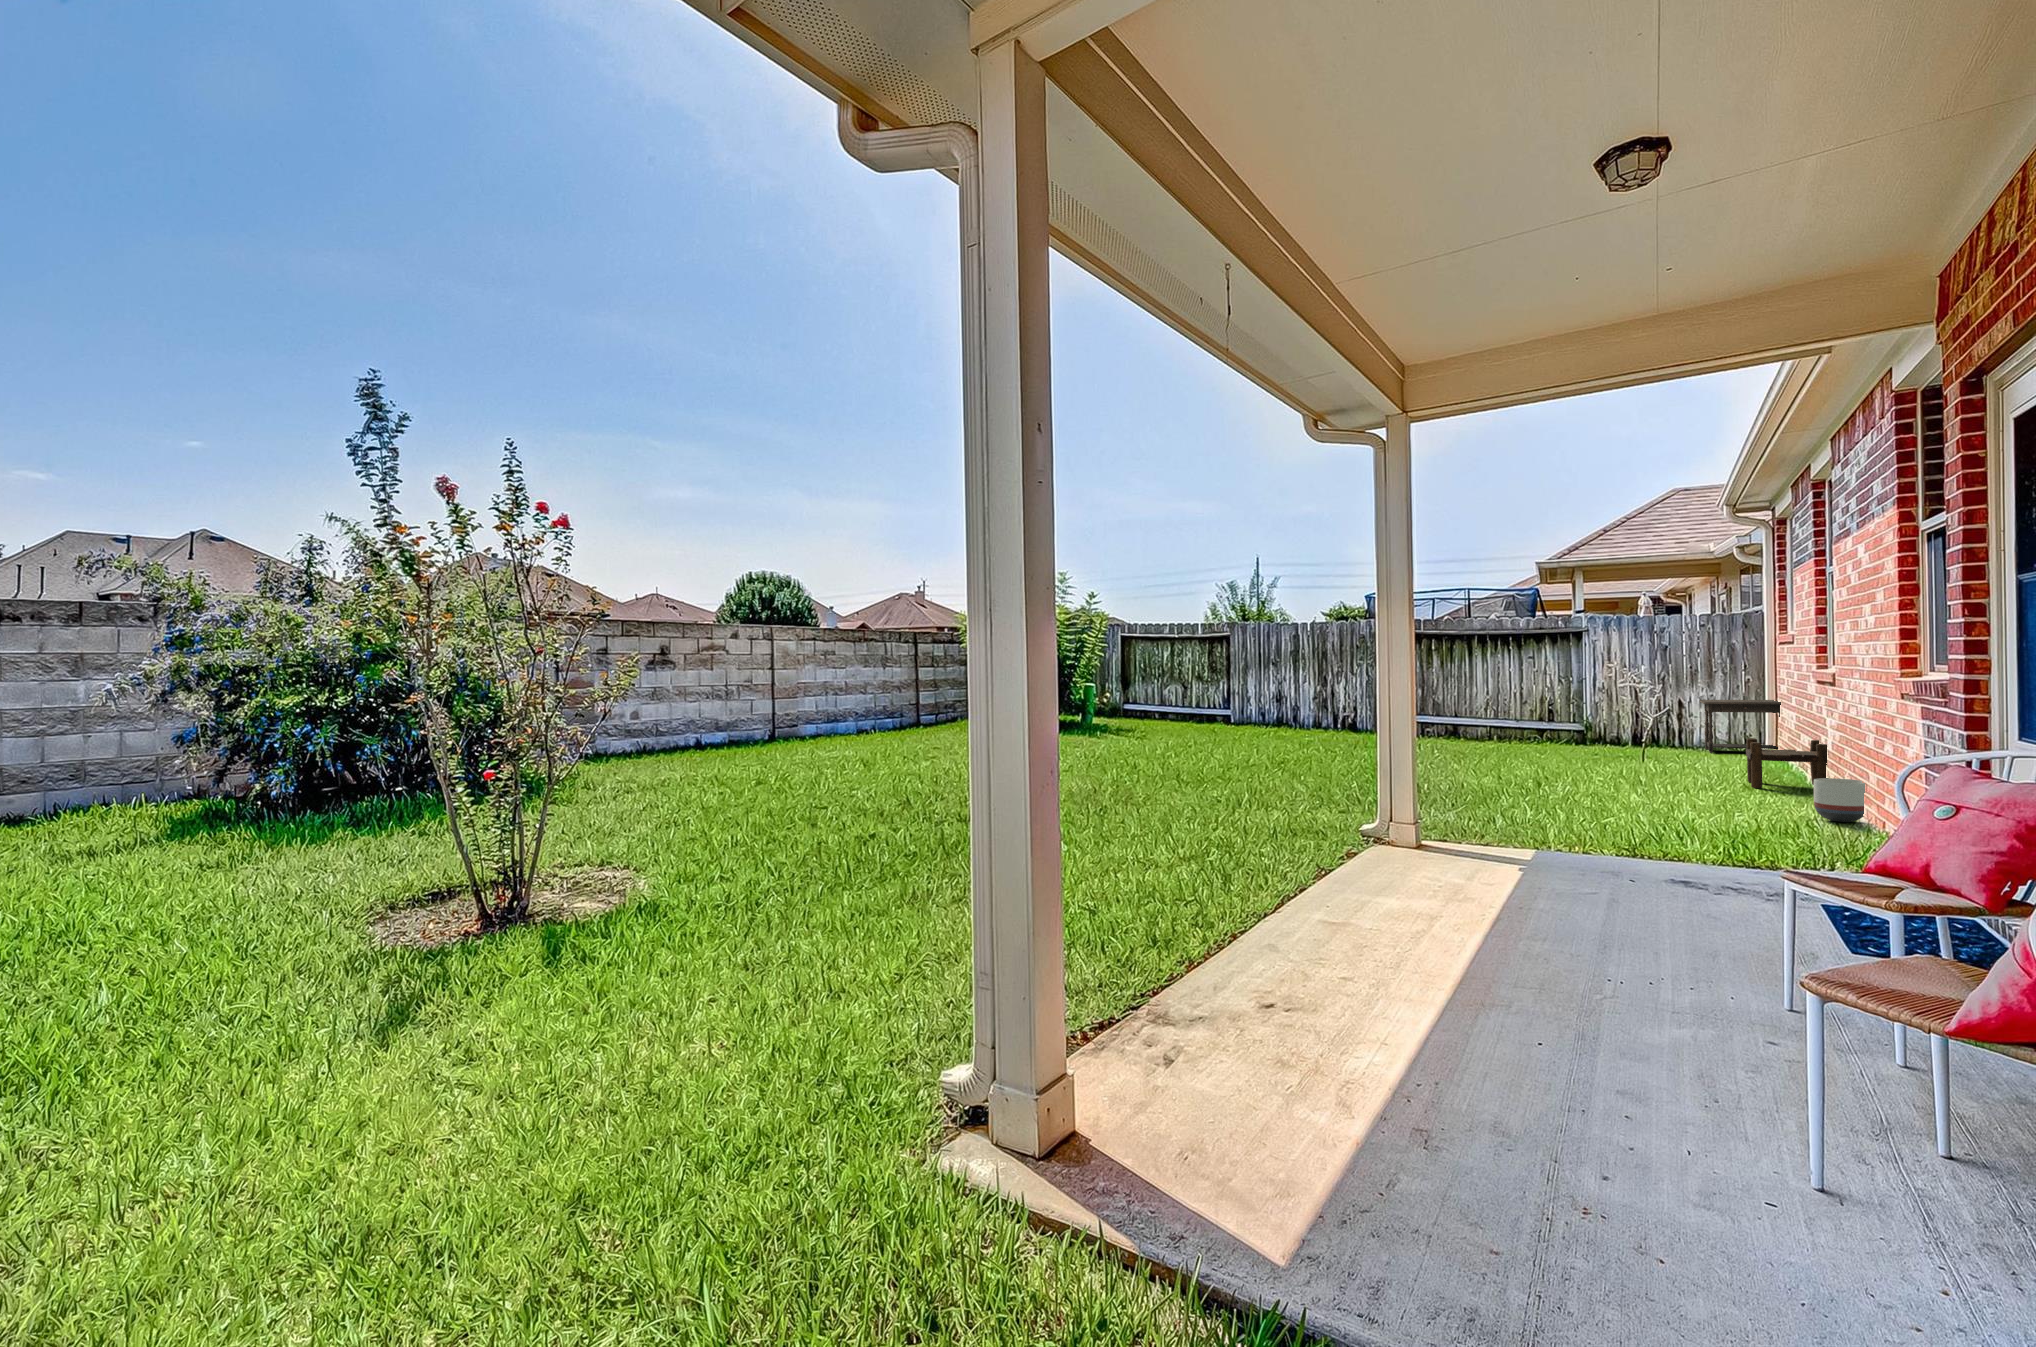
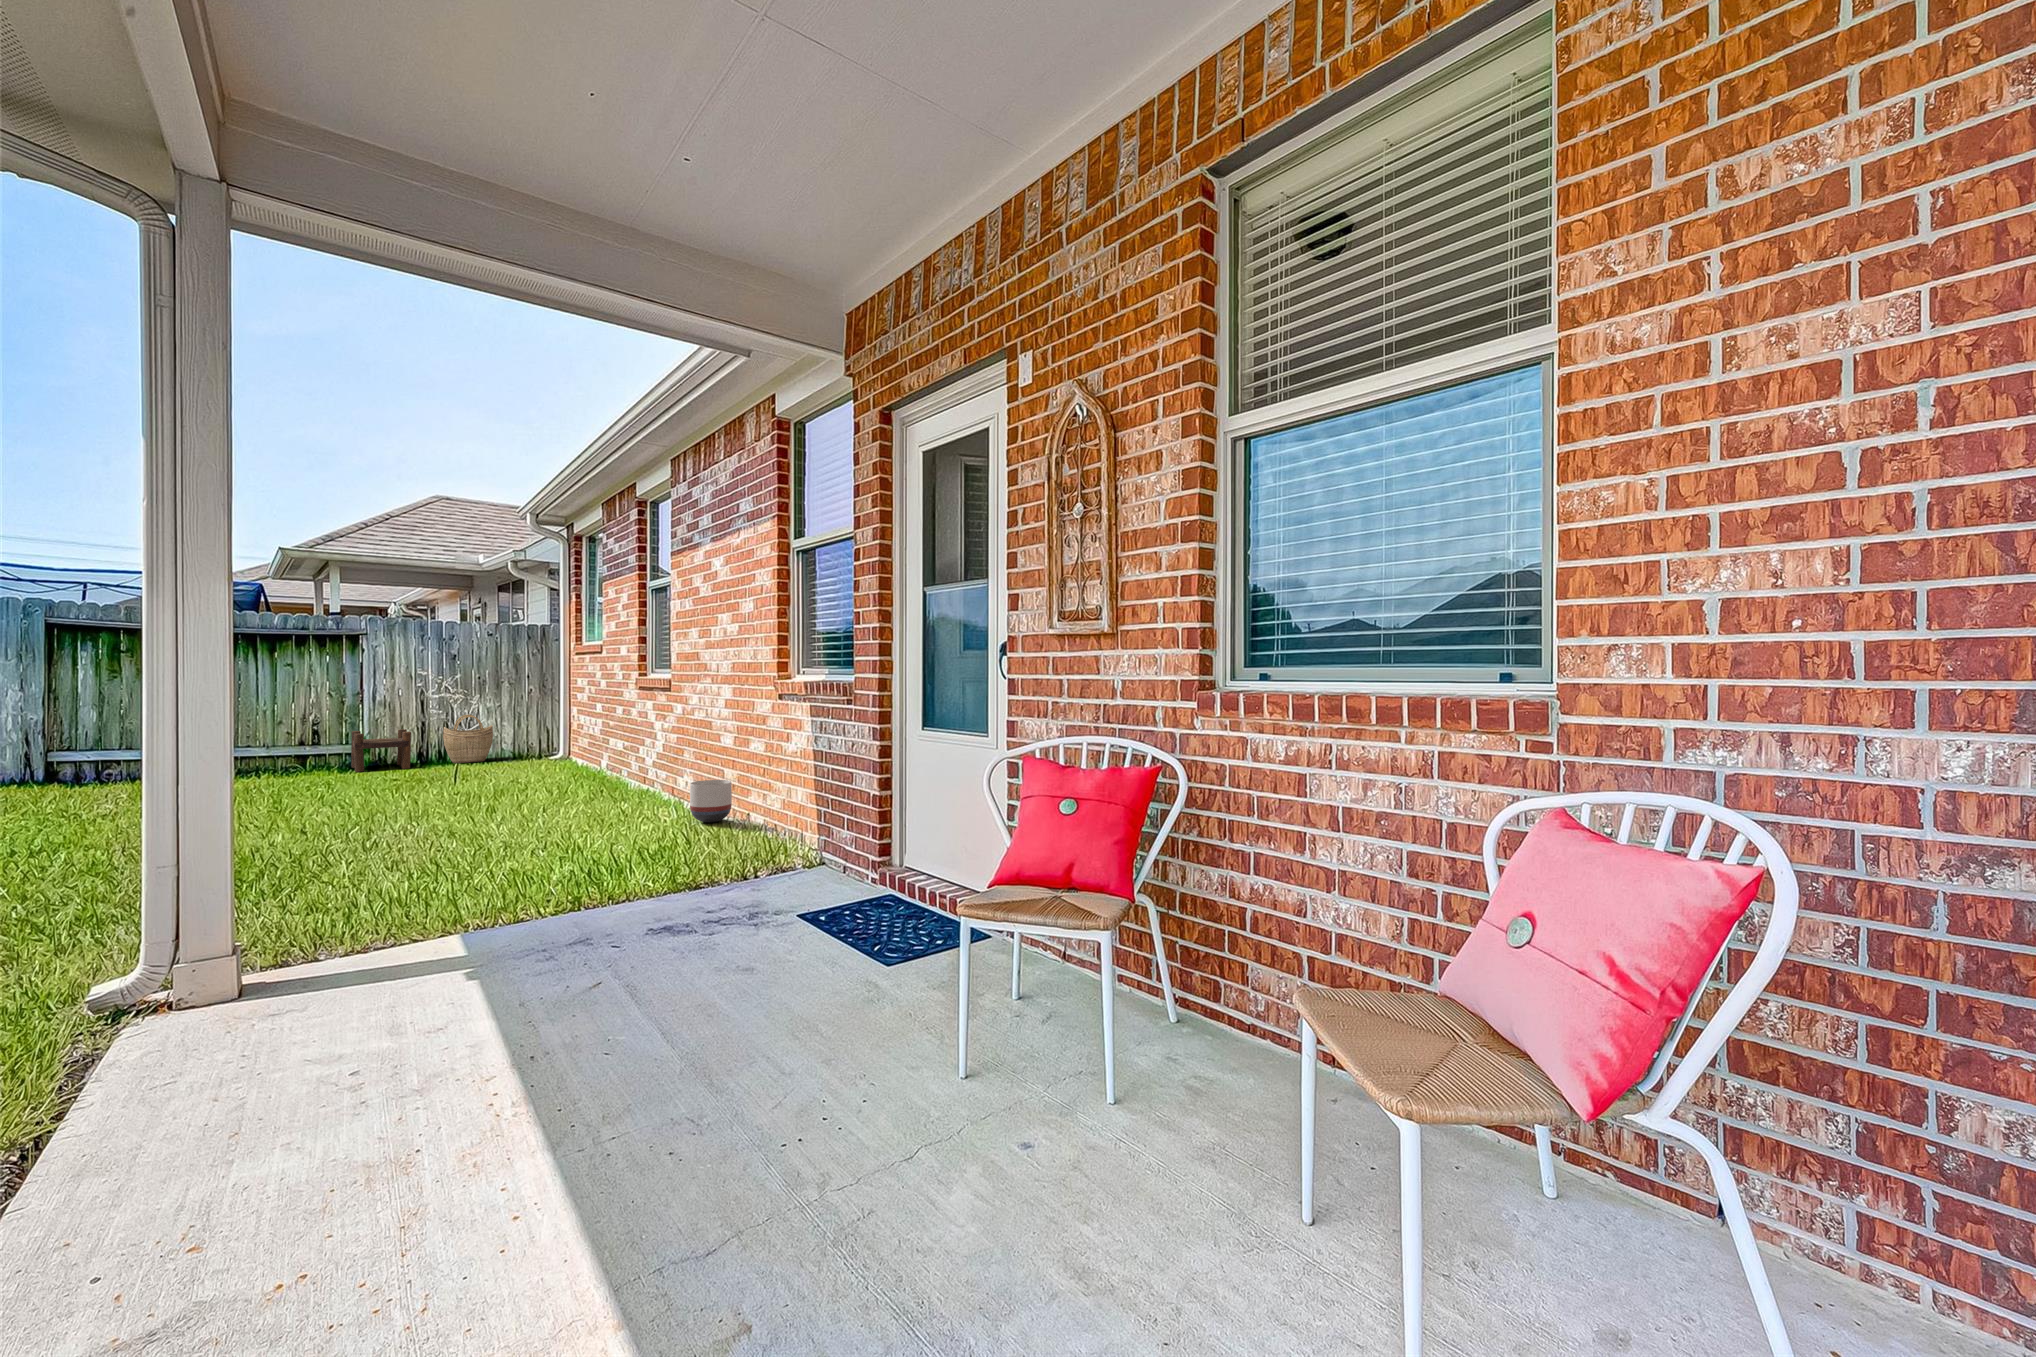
side table: present [1700,700,1781,753] -> none [499,709,585,767]
woven basket: none [1650,702,1698,746] -> present [443,715,493,763]
stool: present [1746,739,1827,788] -> present [351,729,411,772]

